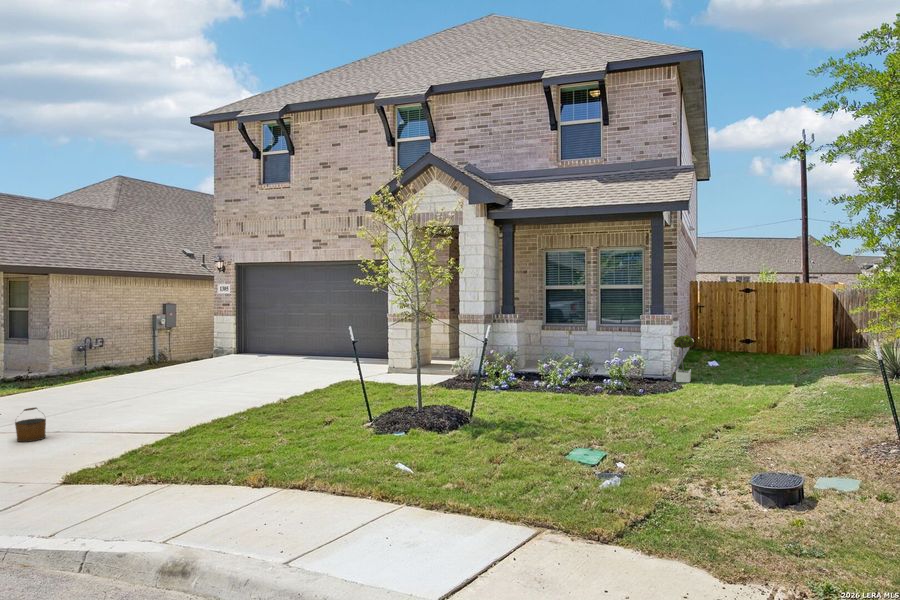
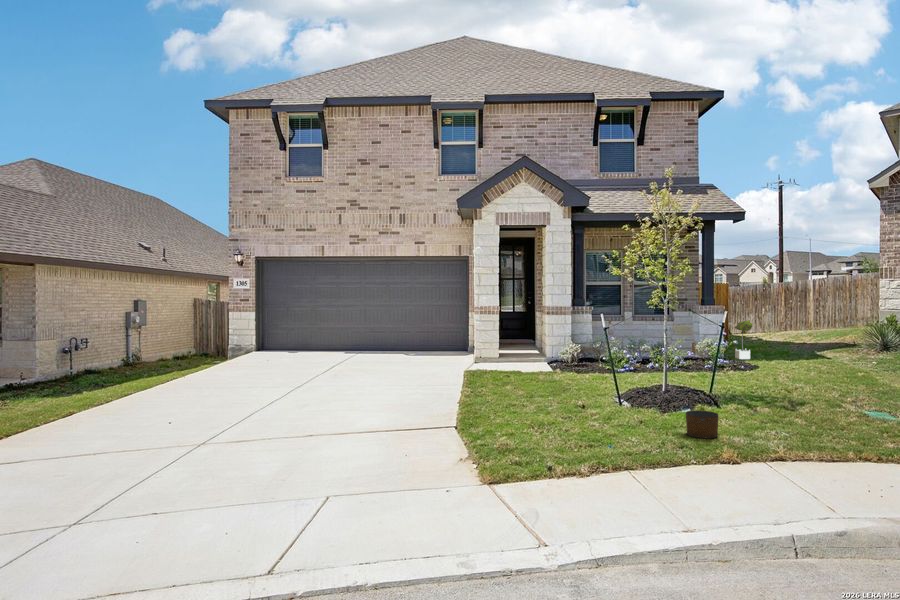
bucket: present [15,407,46,442] -> present [686,398,719,438]

